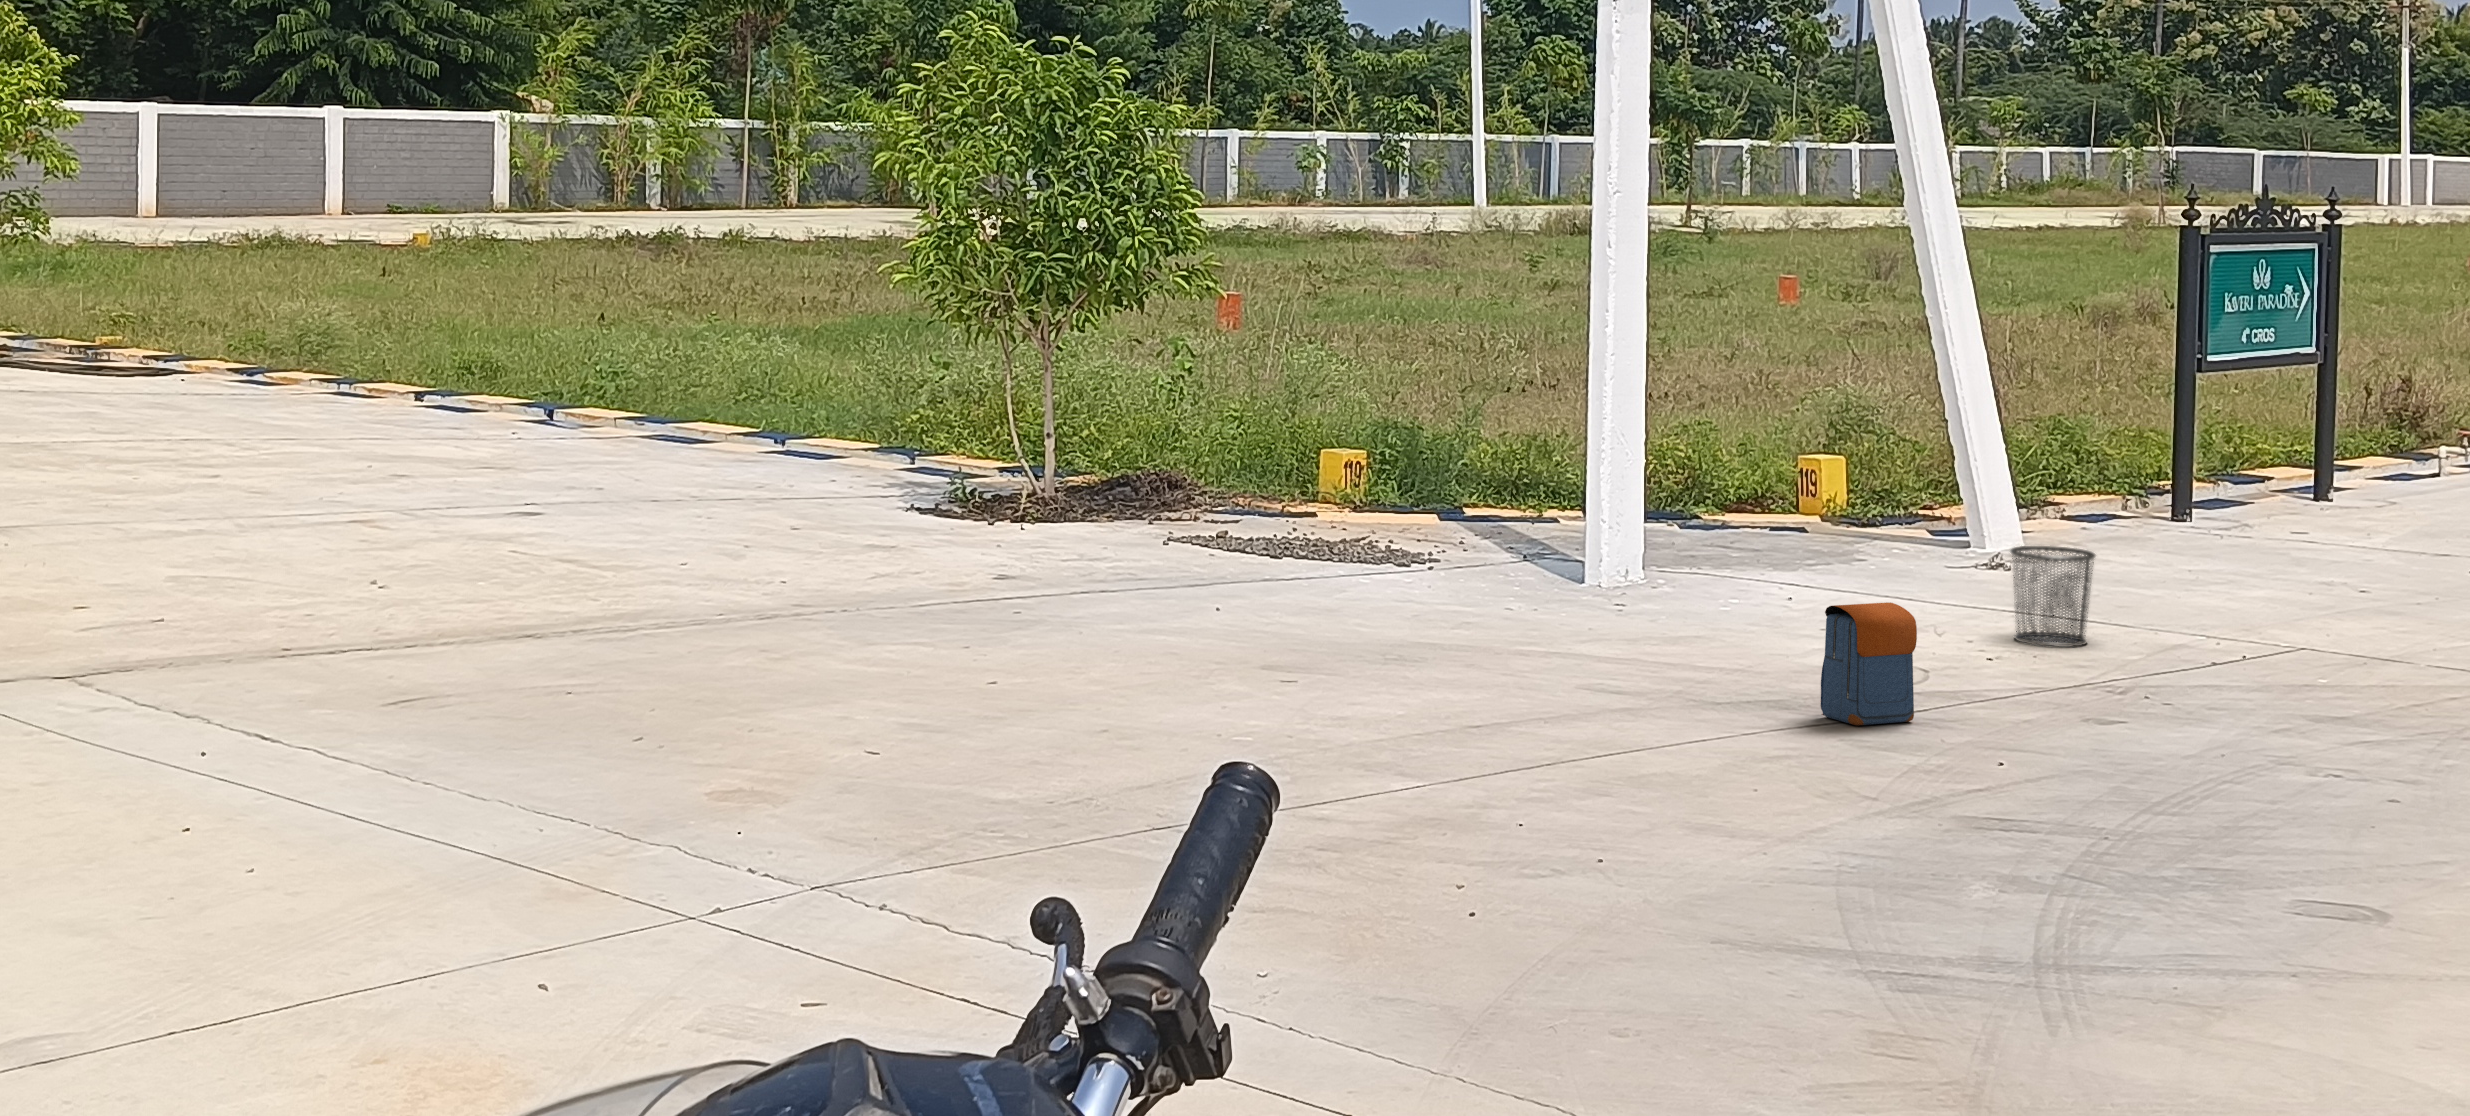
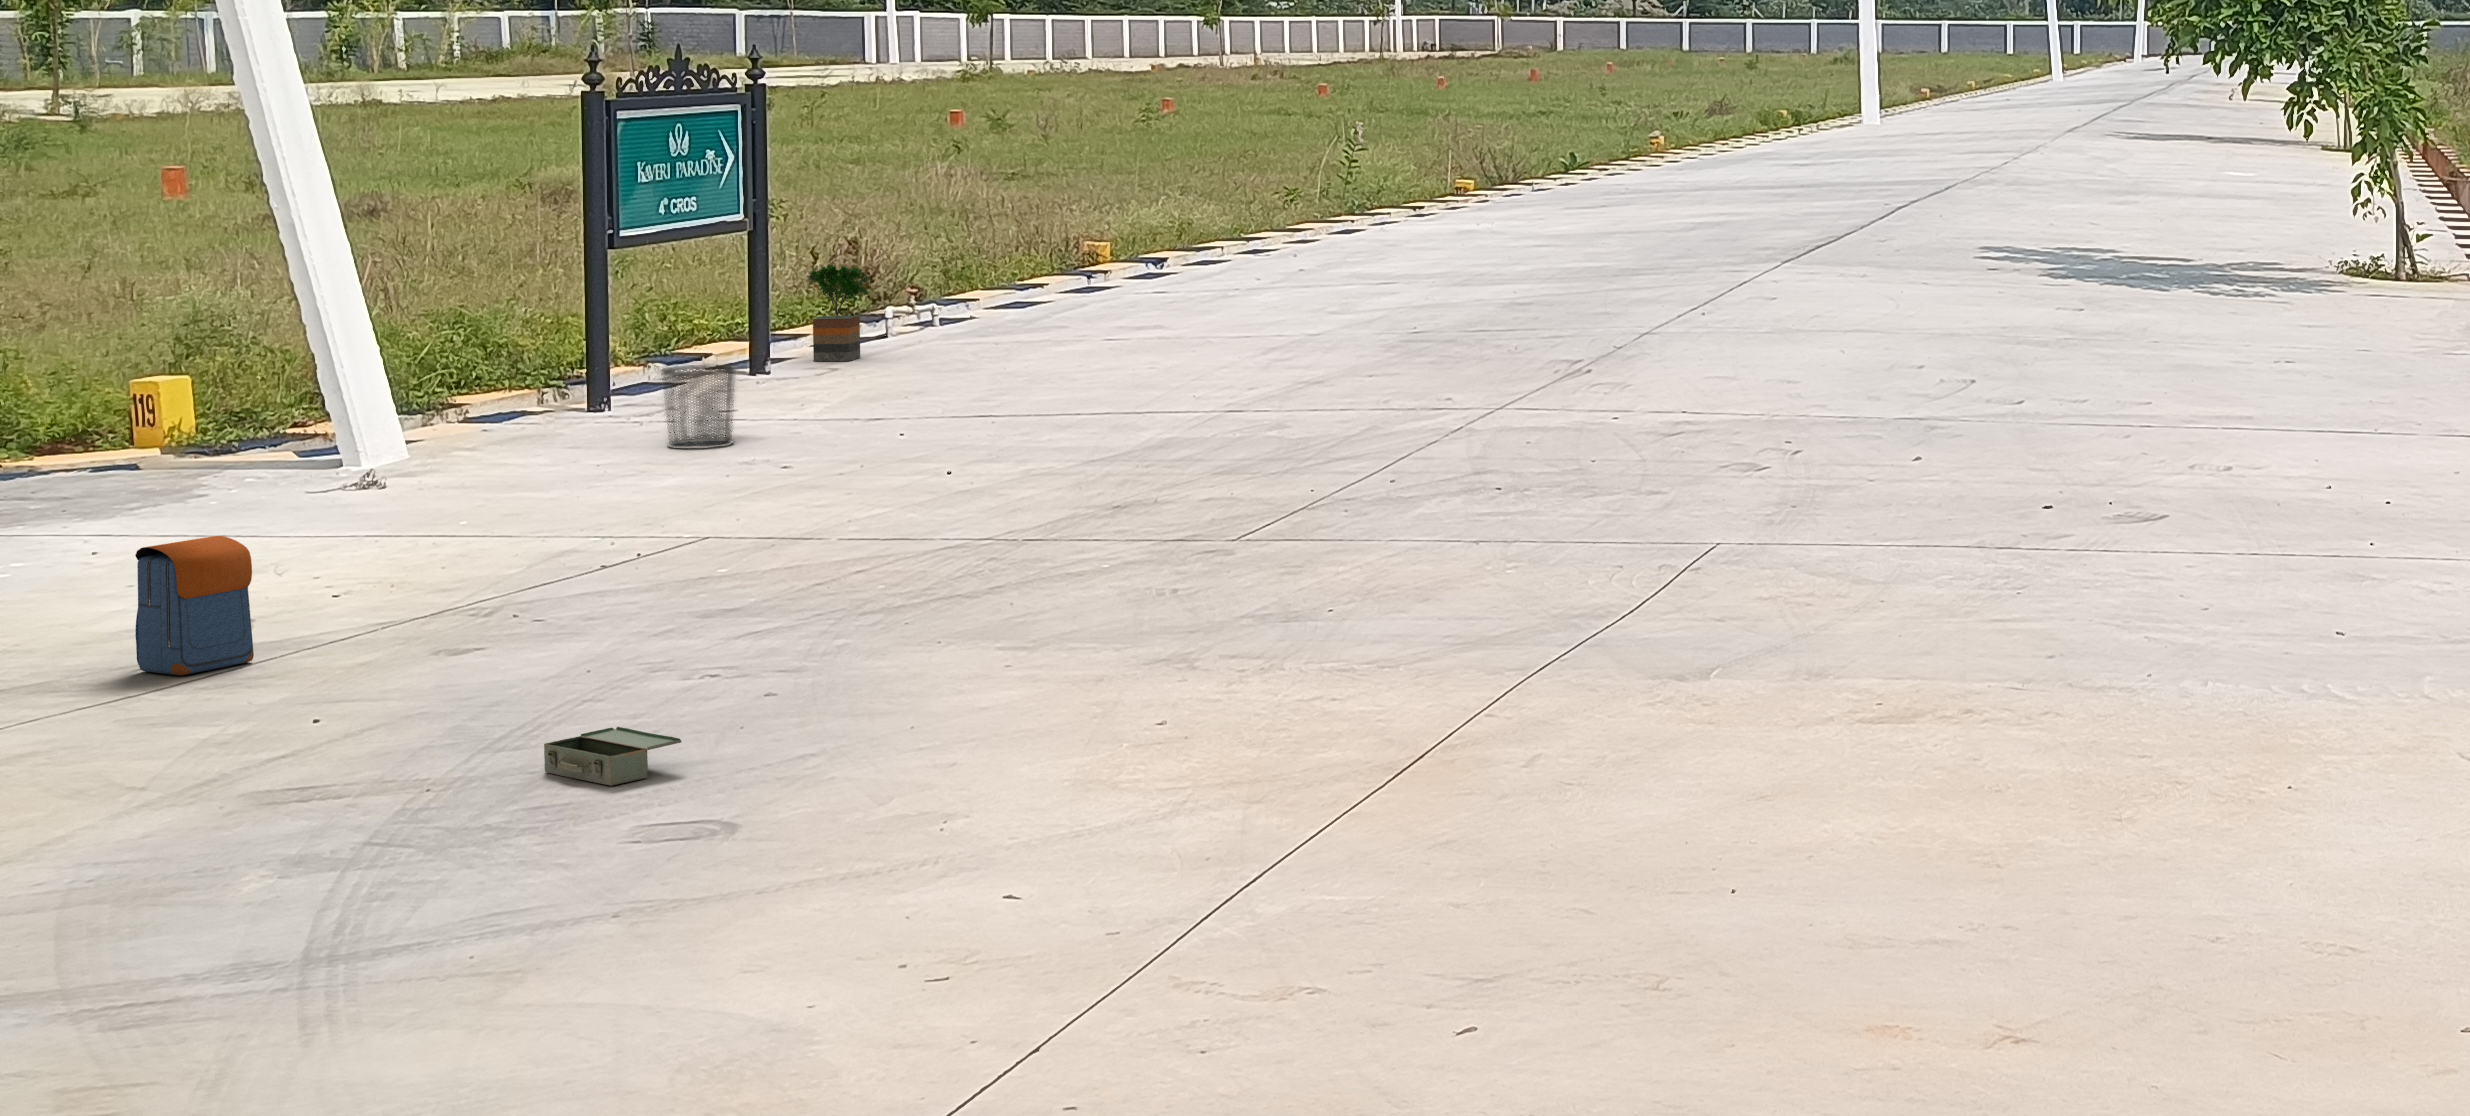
potted tree: none [2371,399,2437,495] -> present [808,265,871,361]
trash can: present [2010,546,2096,647] -> present [661,365,737,449]
toolbox: none [2183,843,2318,904] -> present [544,727,681,786]

